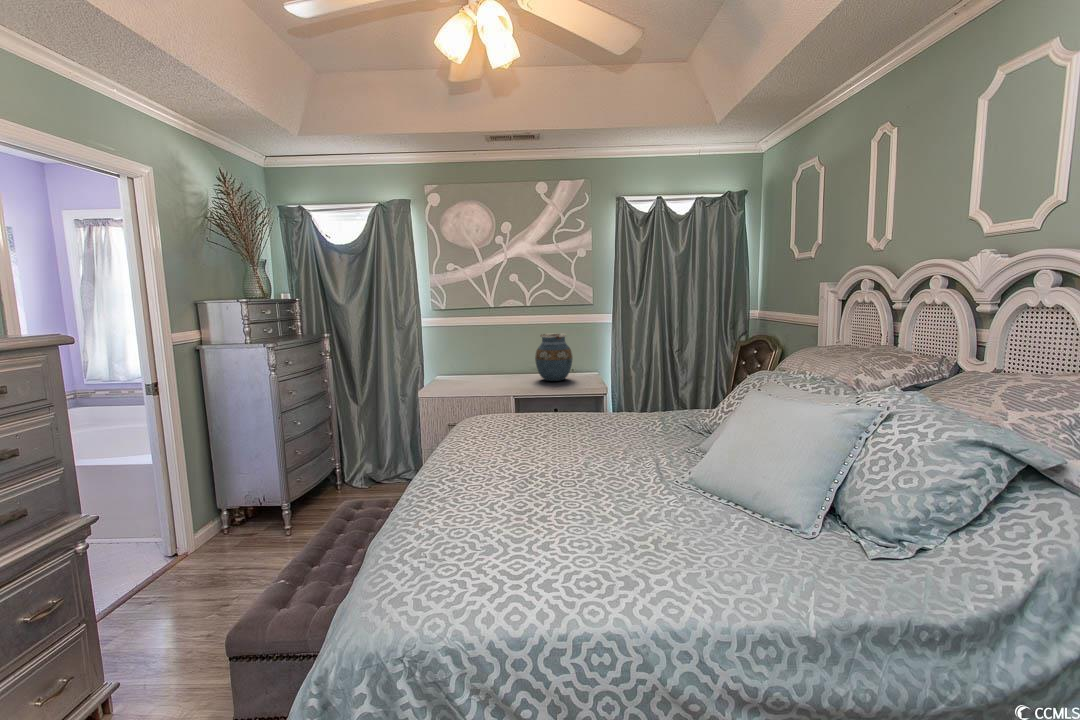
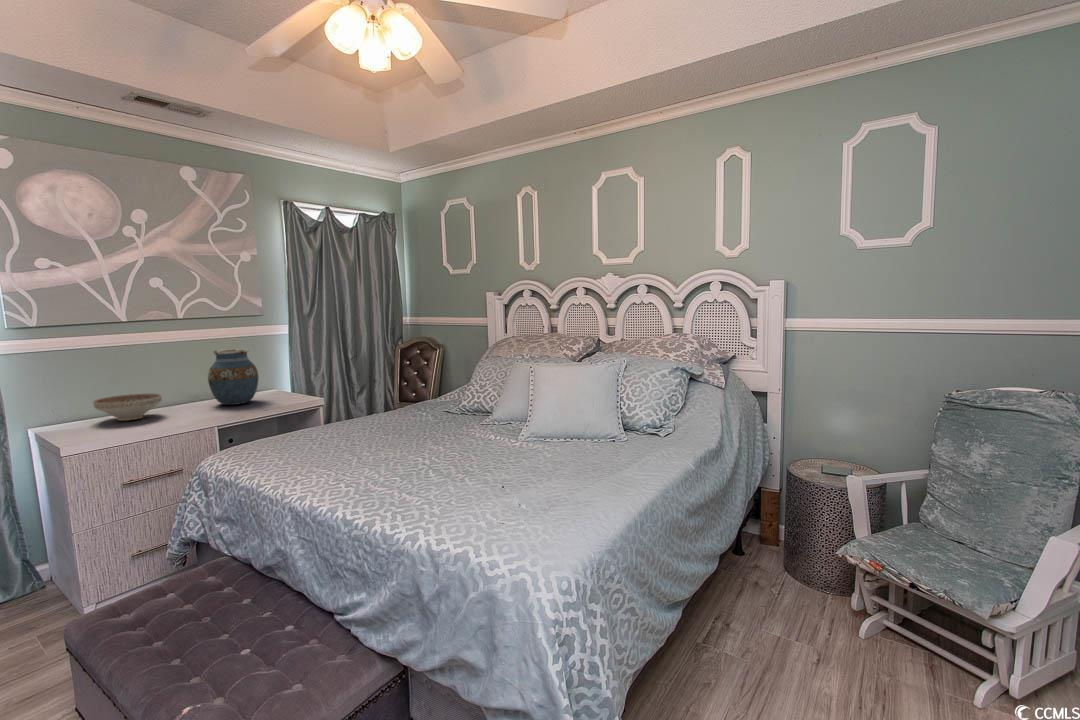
decorative bowl: none [462,363,502,382] -> present [93,393,162,421]

